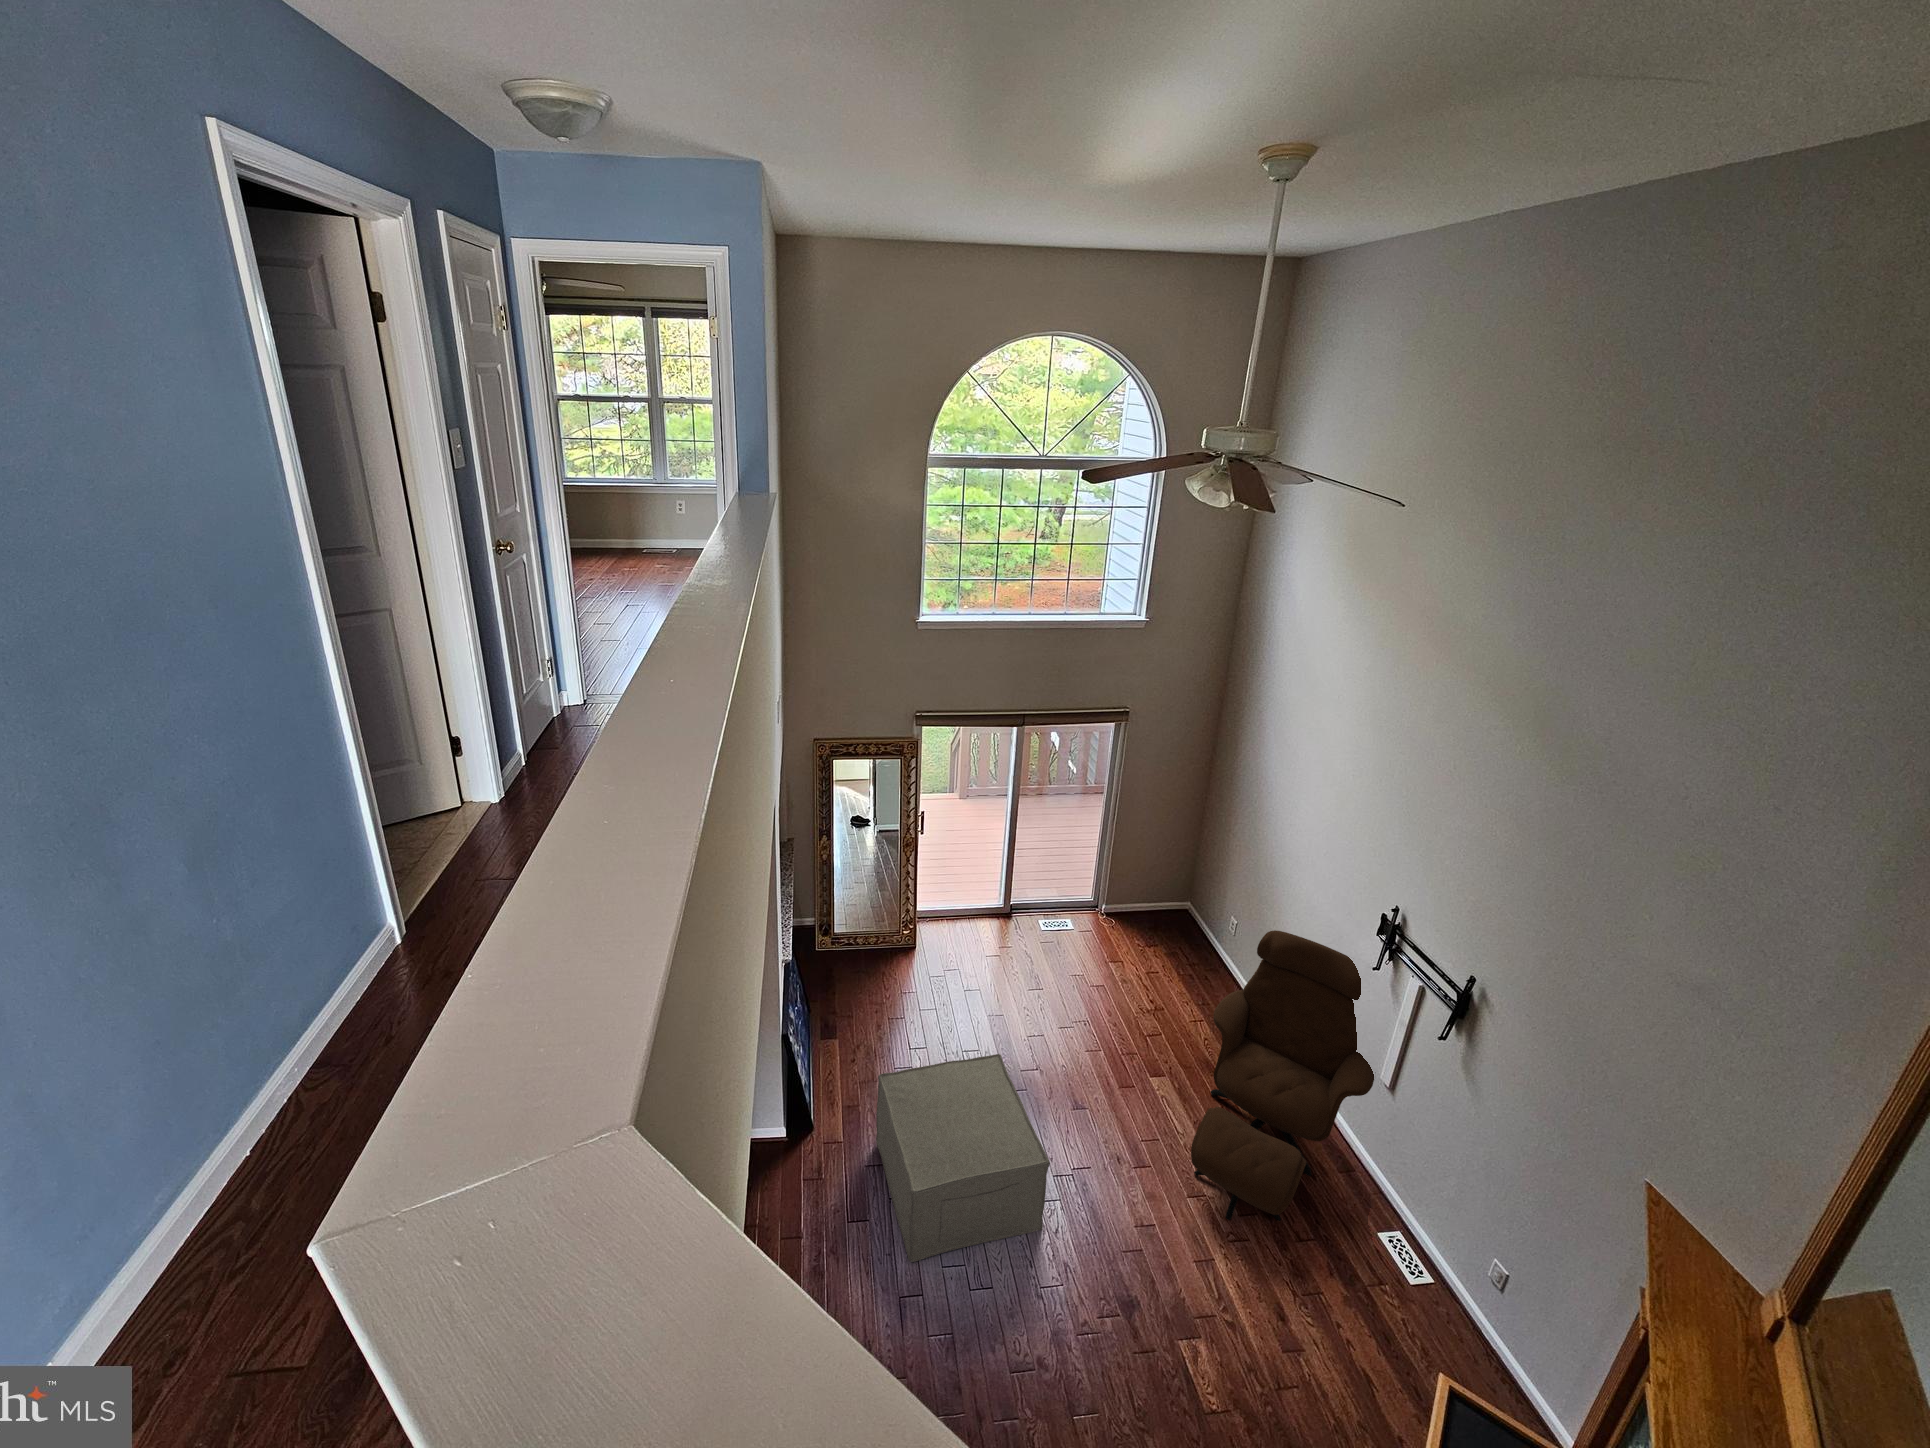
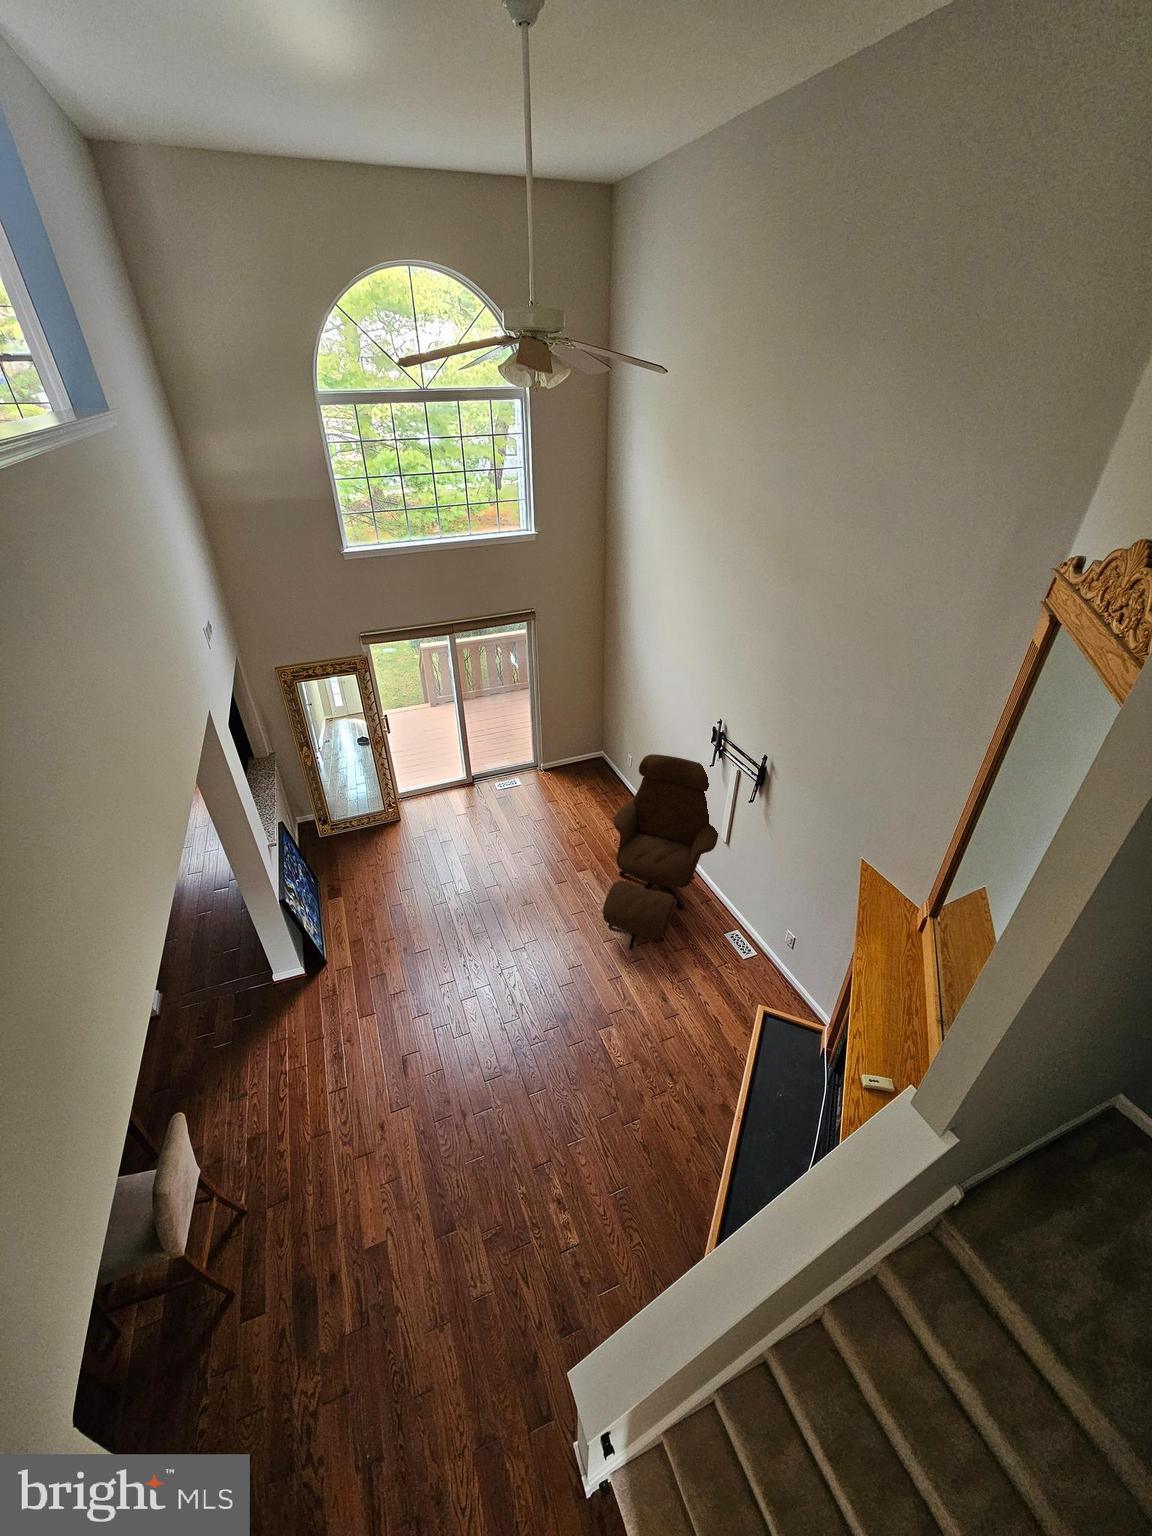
ottoman: present [876,1054,1050,1262] -> none [365,880,505,1034]

